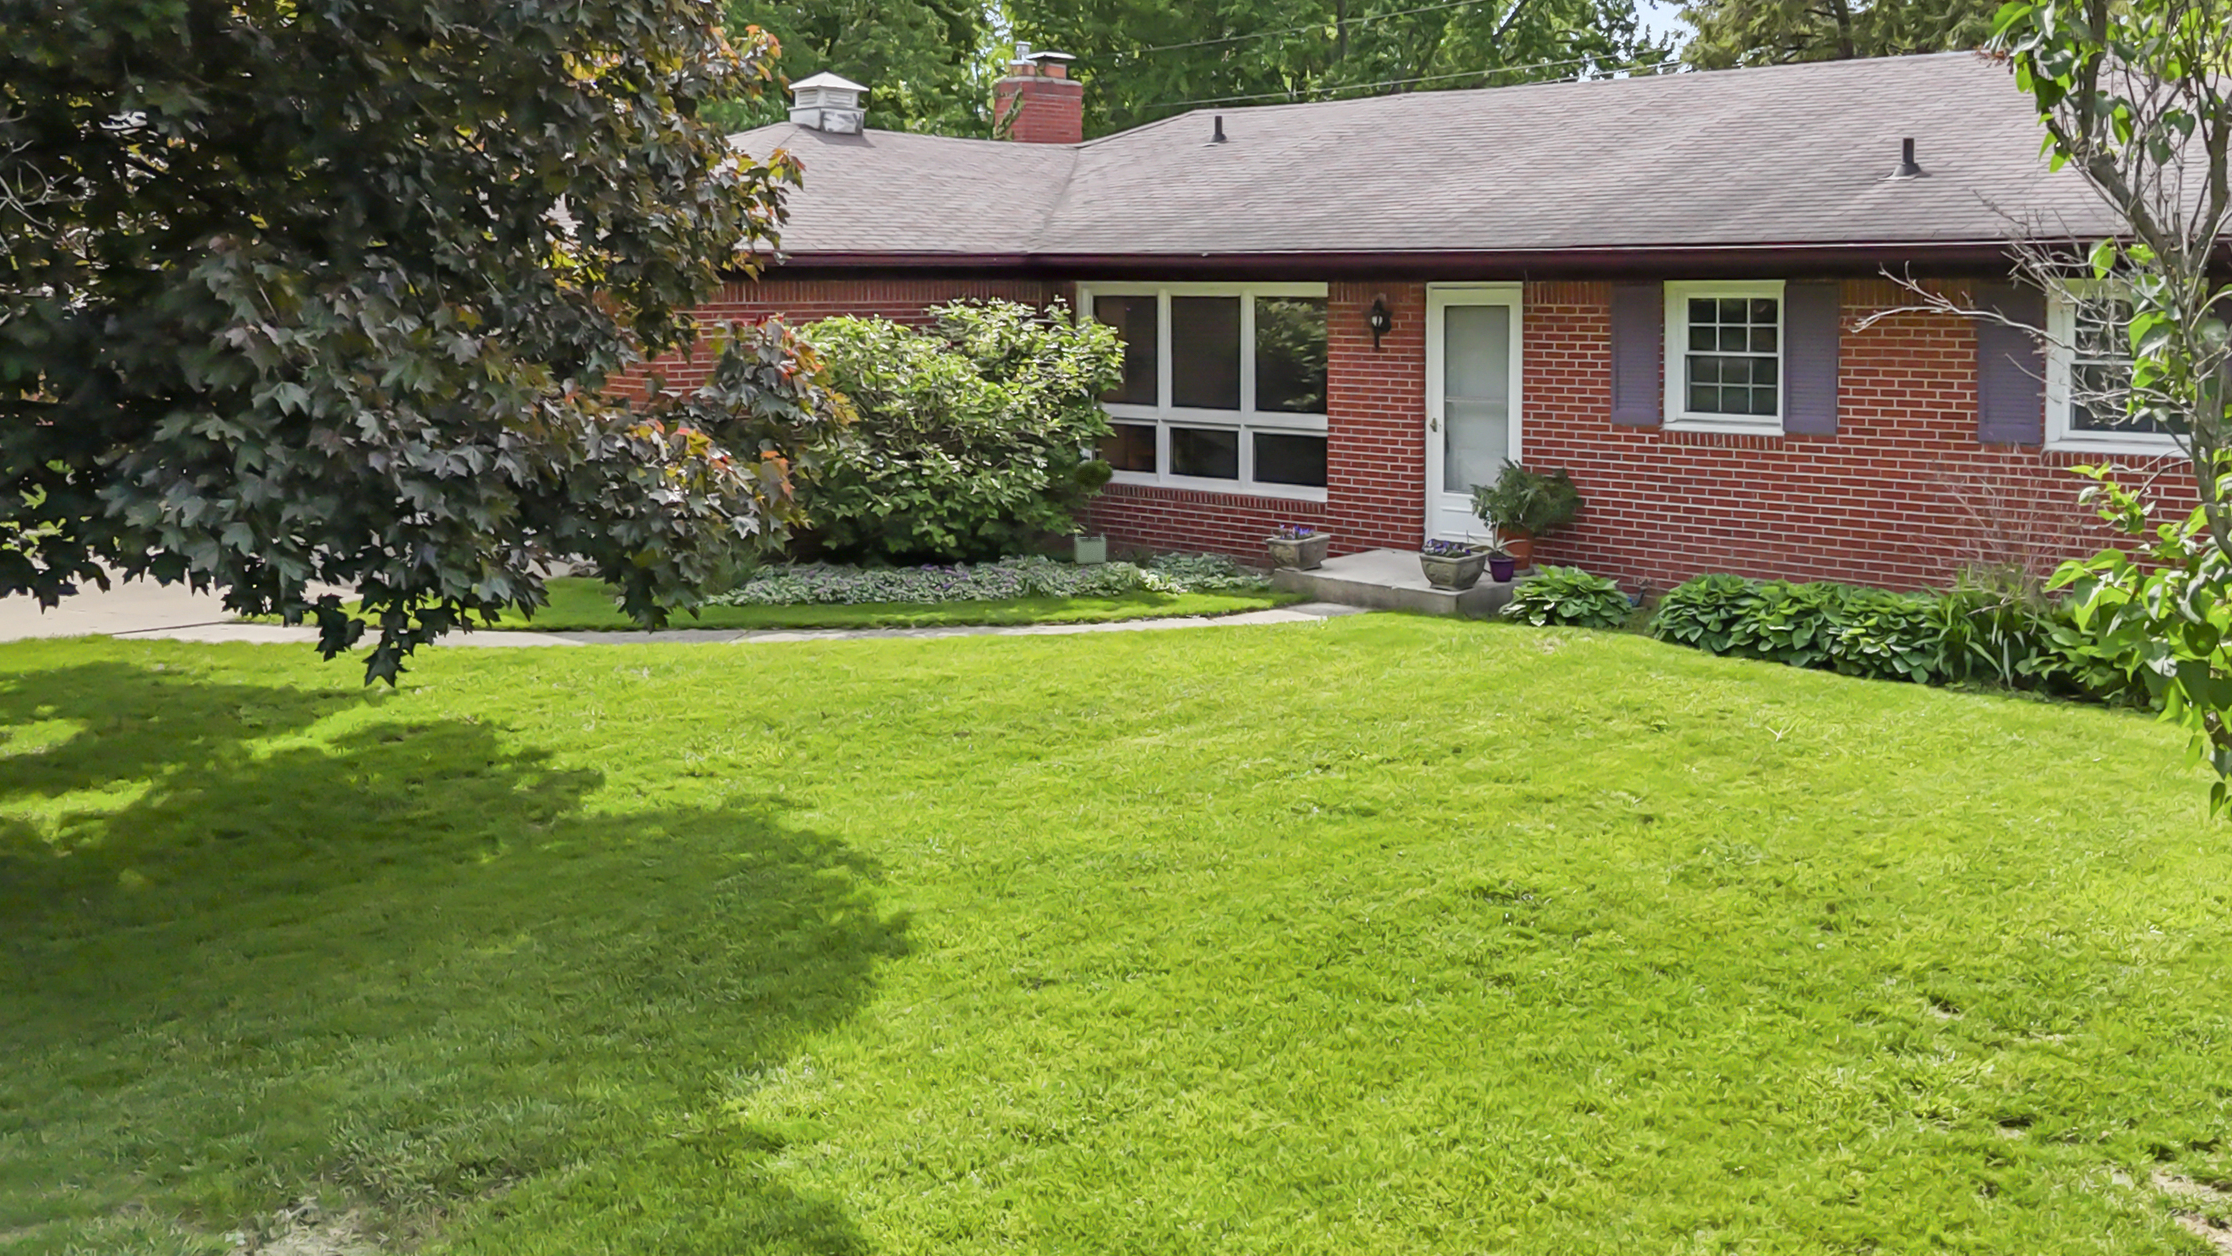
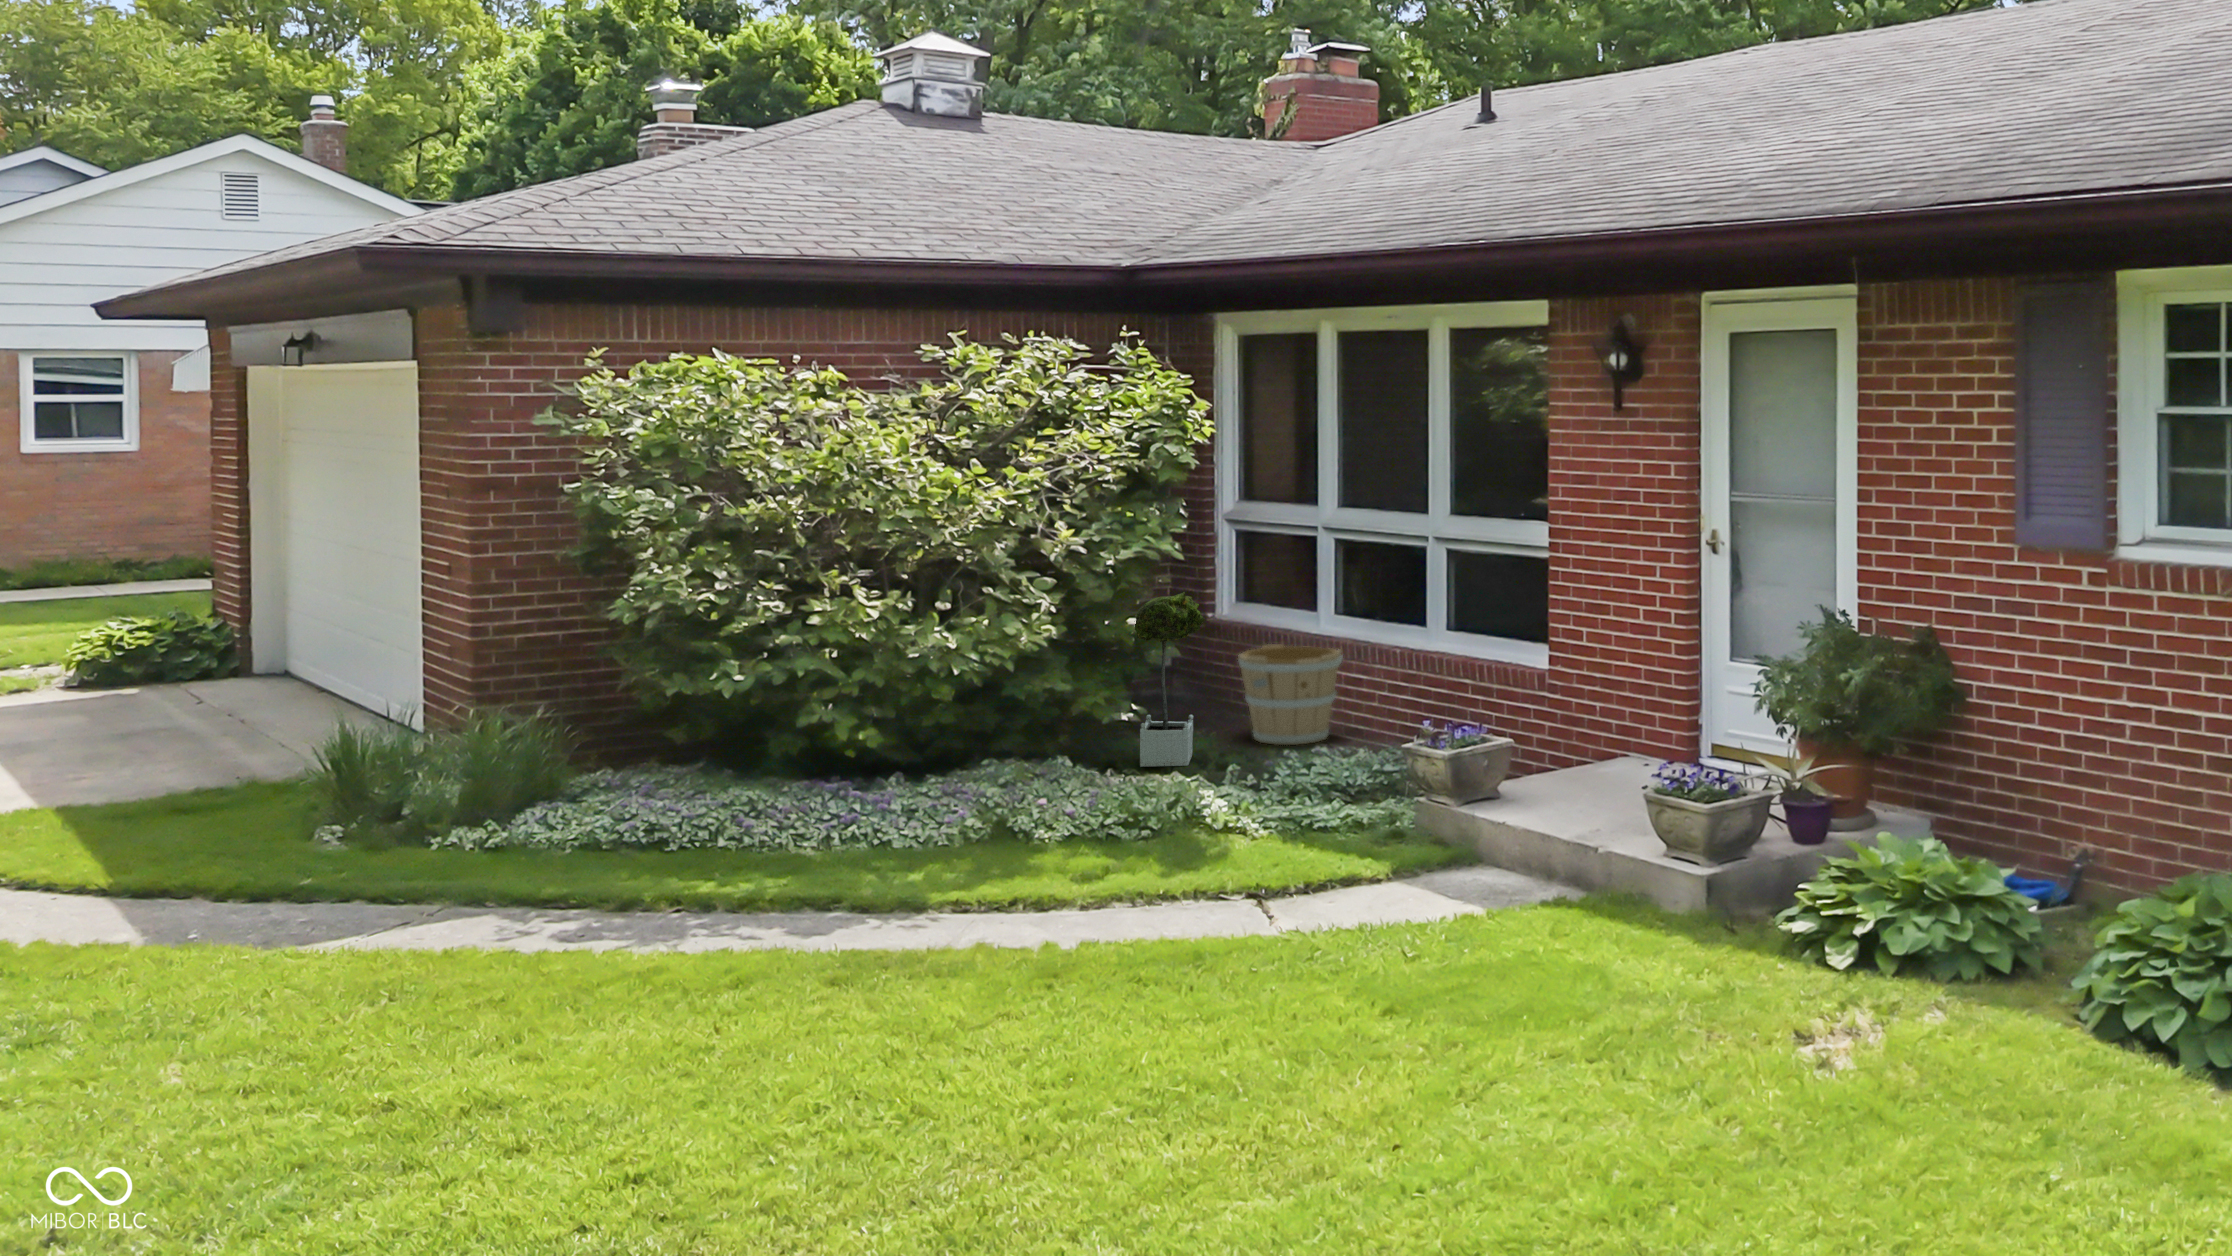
wooden bucket: none [1120,492,1184,553] -> present [1238,644,1342,745]

